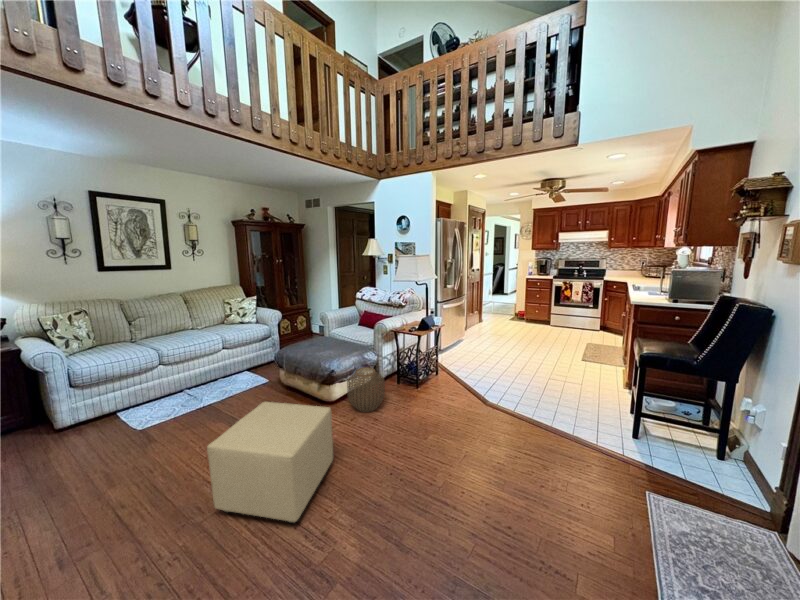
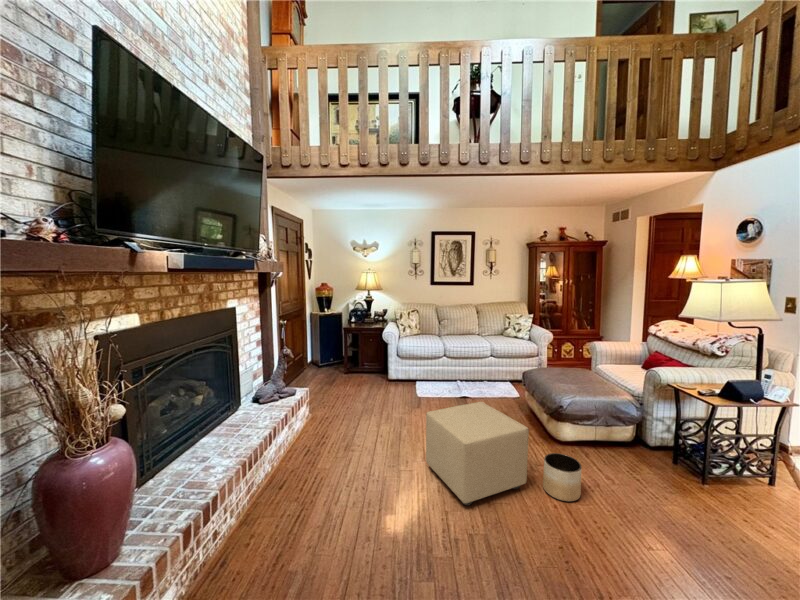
woven basket: present [347,367,385,412] -> none [582,412,636,469]
planter: none [341,416,373,458] -> present [543,453,582,501]

